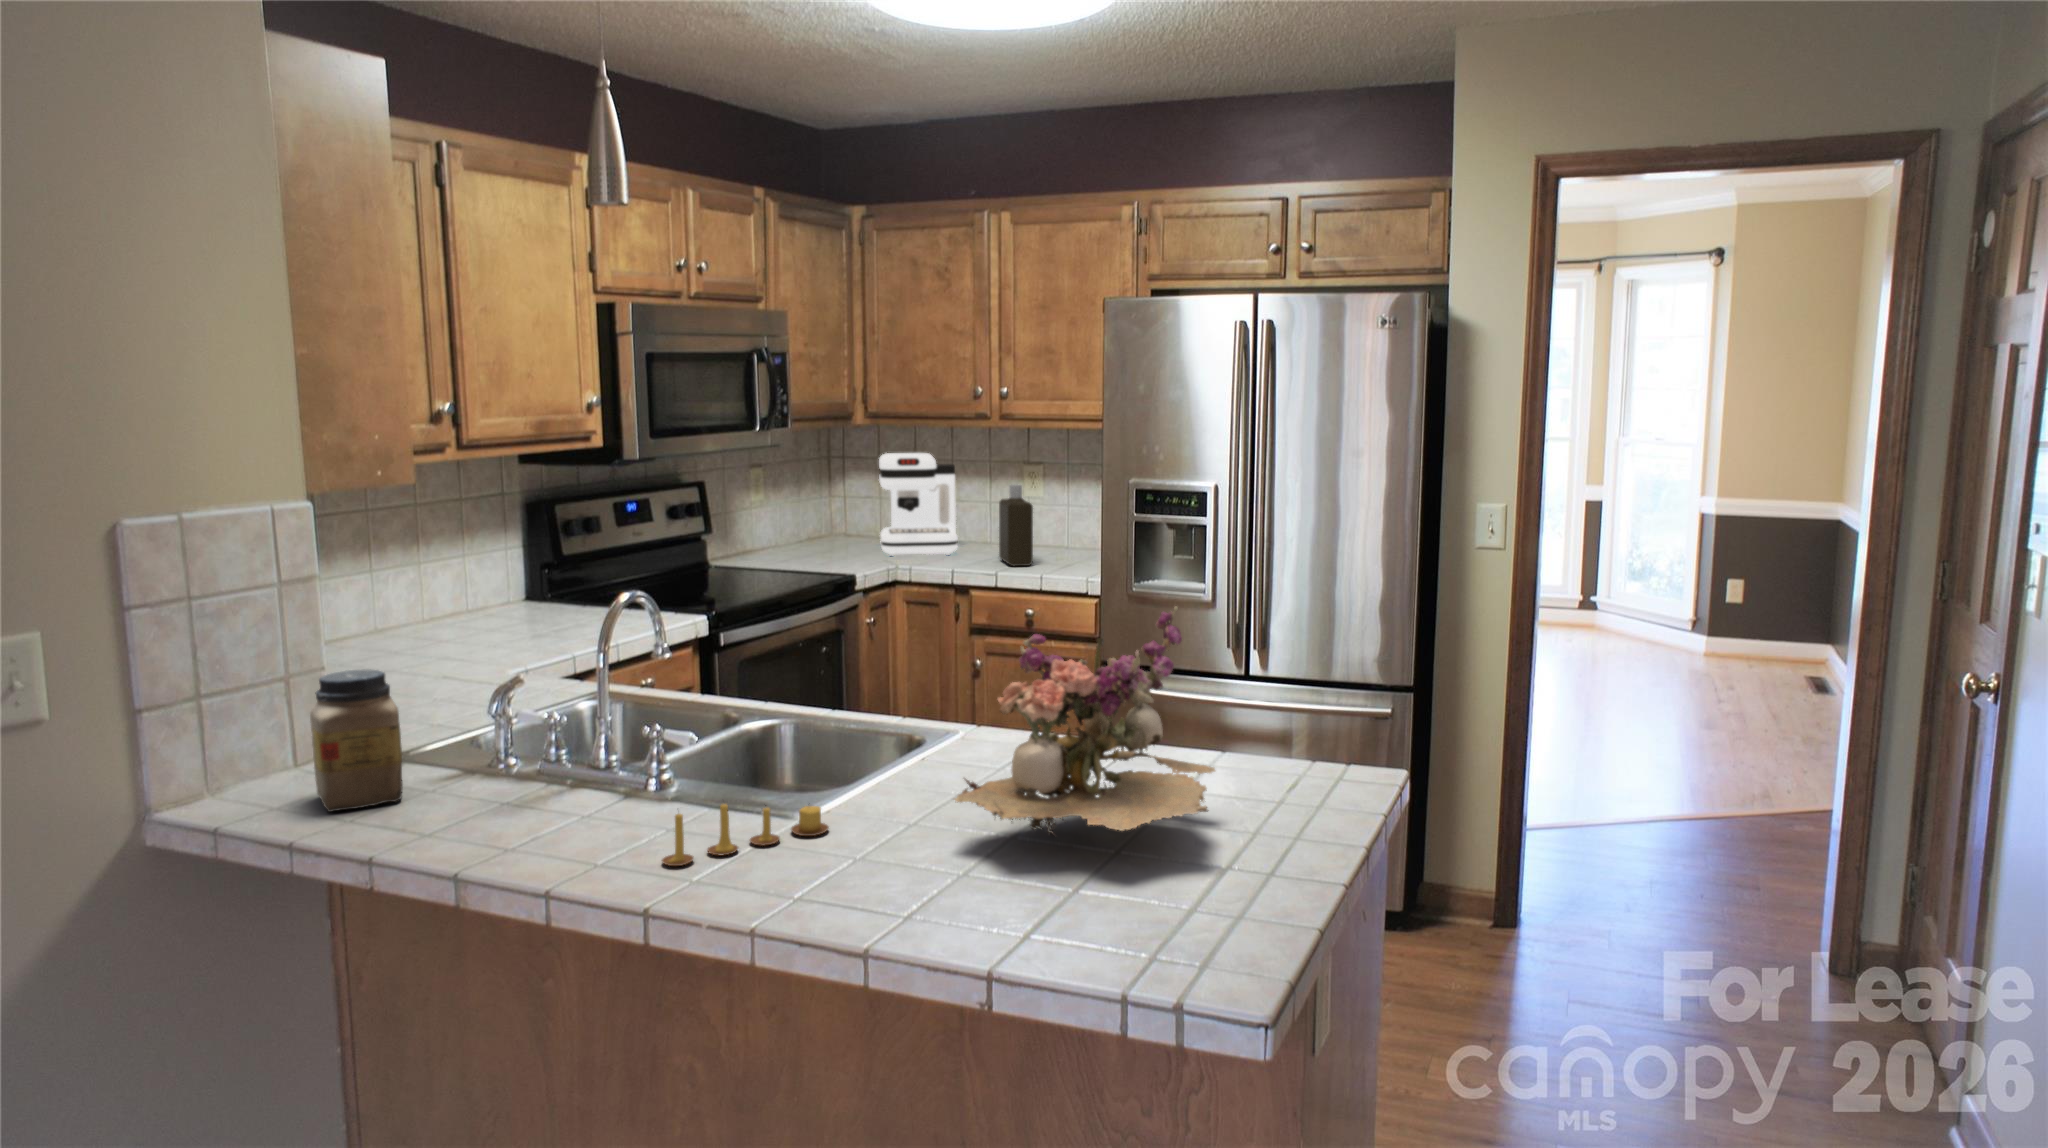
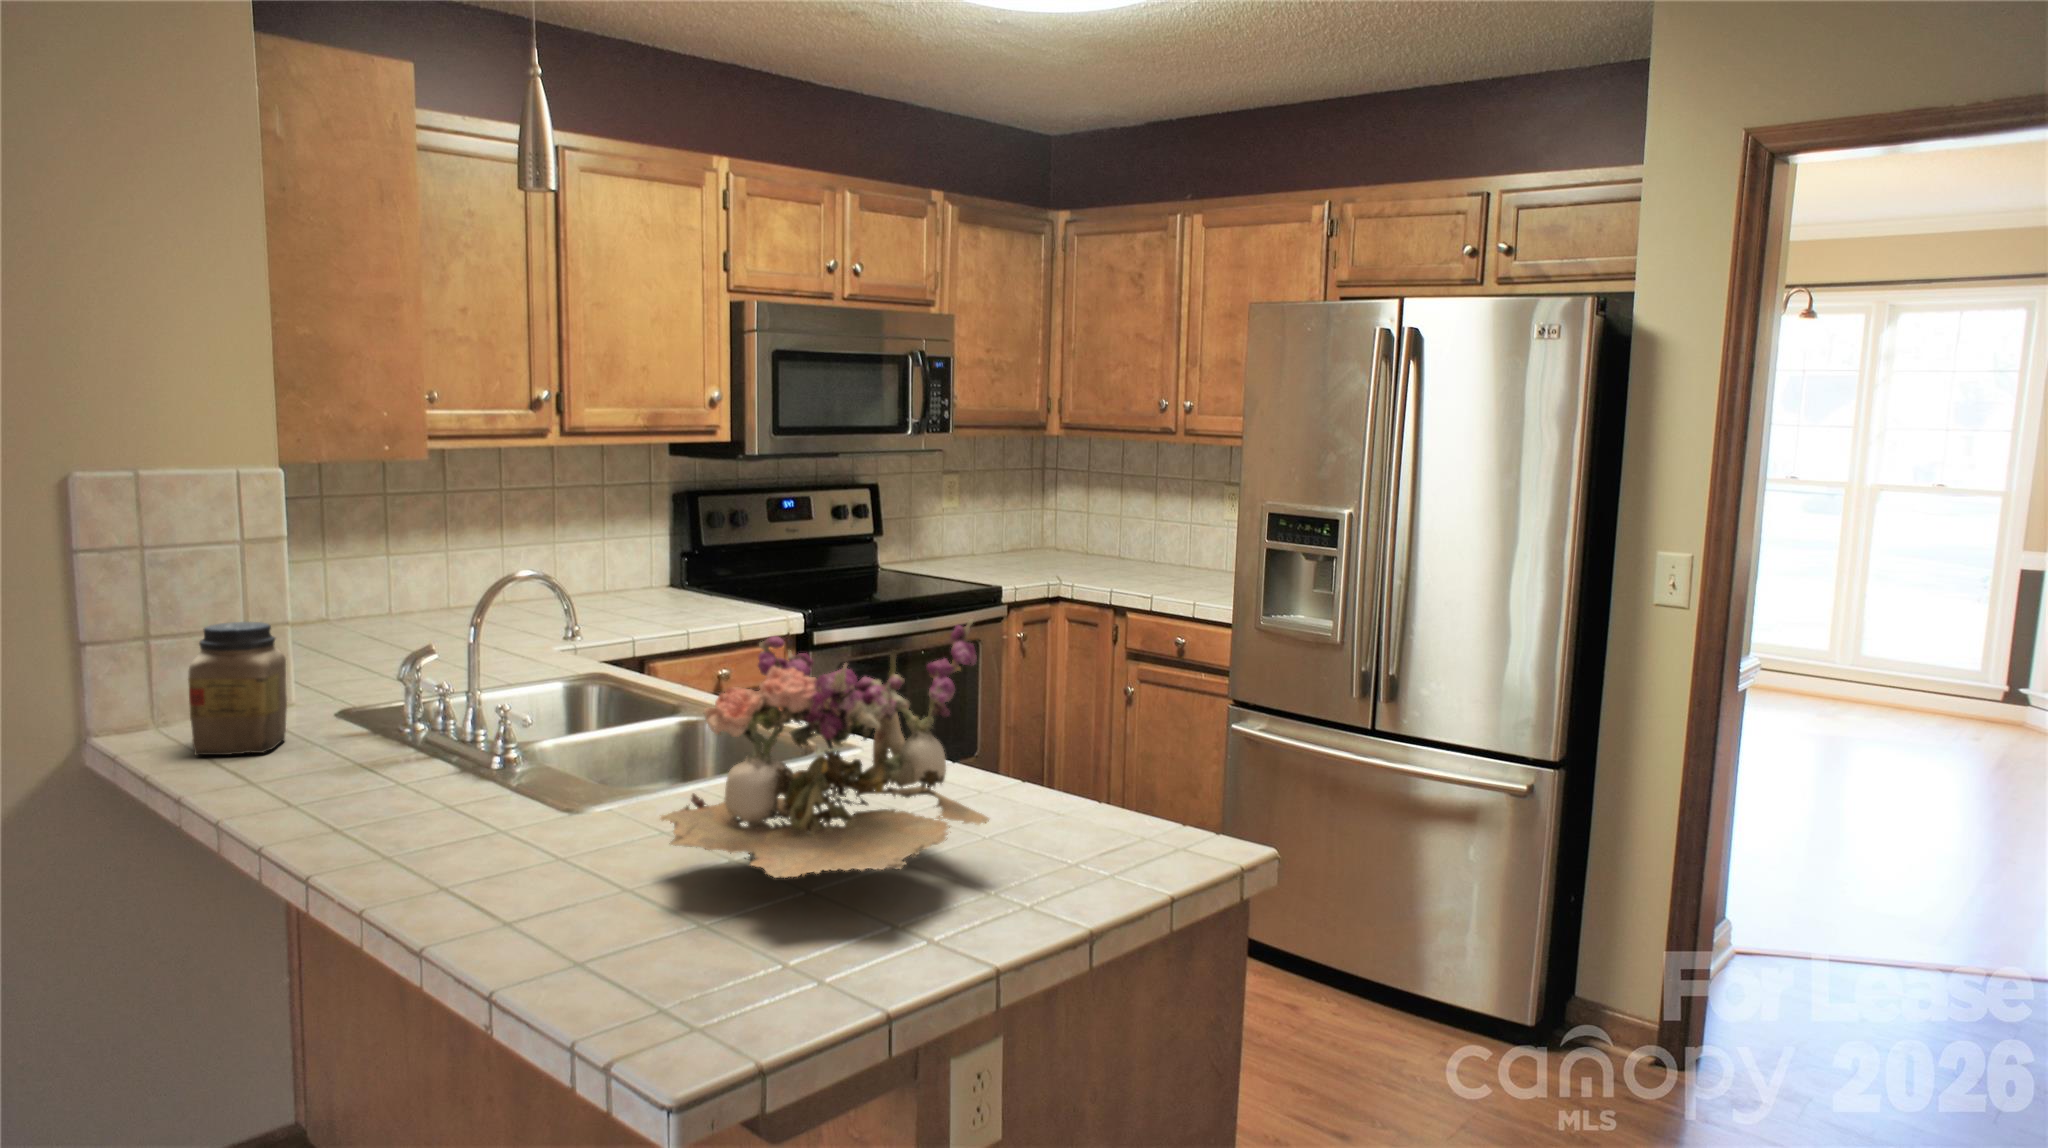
coffee maker: present [879,453,958,556] -> none [1055,467,1143,575]
bottle: present [999,484,1033,566] -> none [1168,504,1197,591]
candle: present [662,804,829,866] -> none [368,785,577,850]

